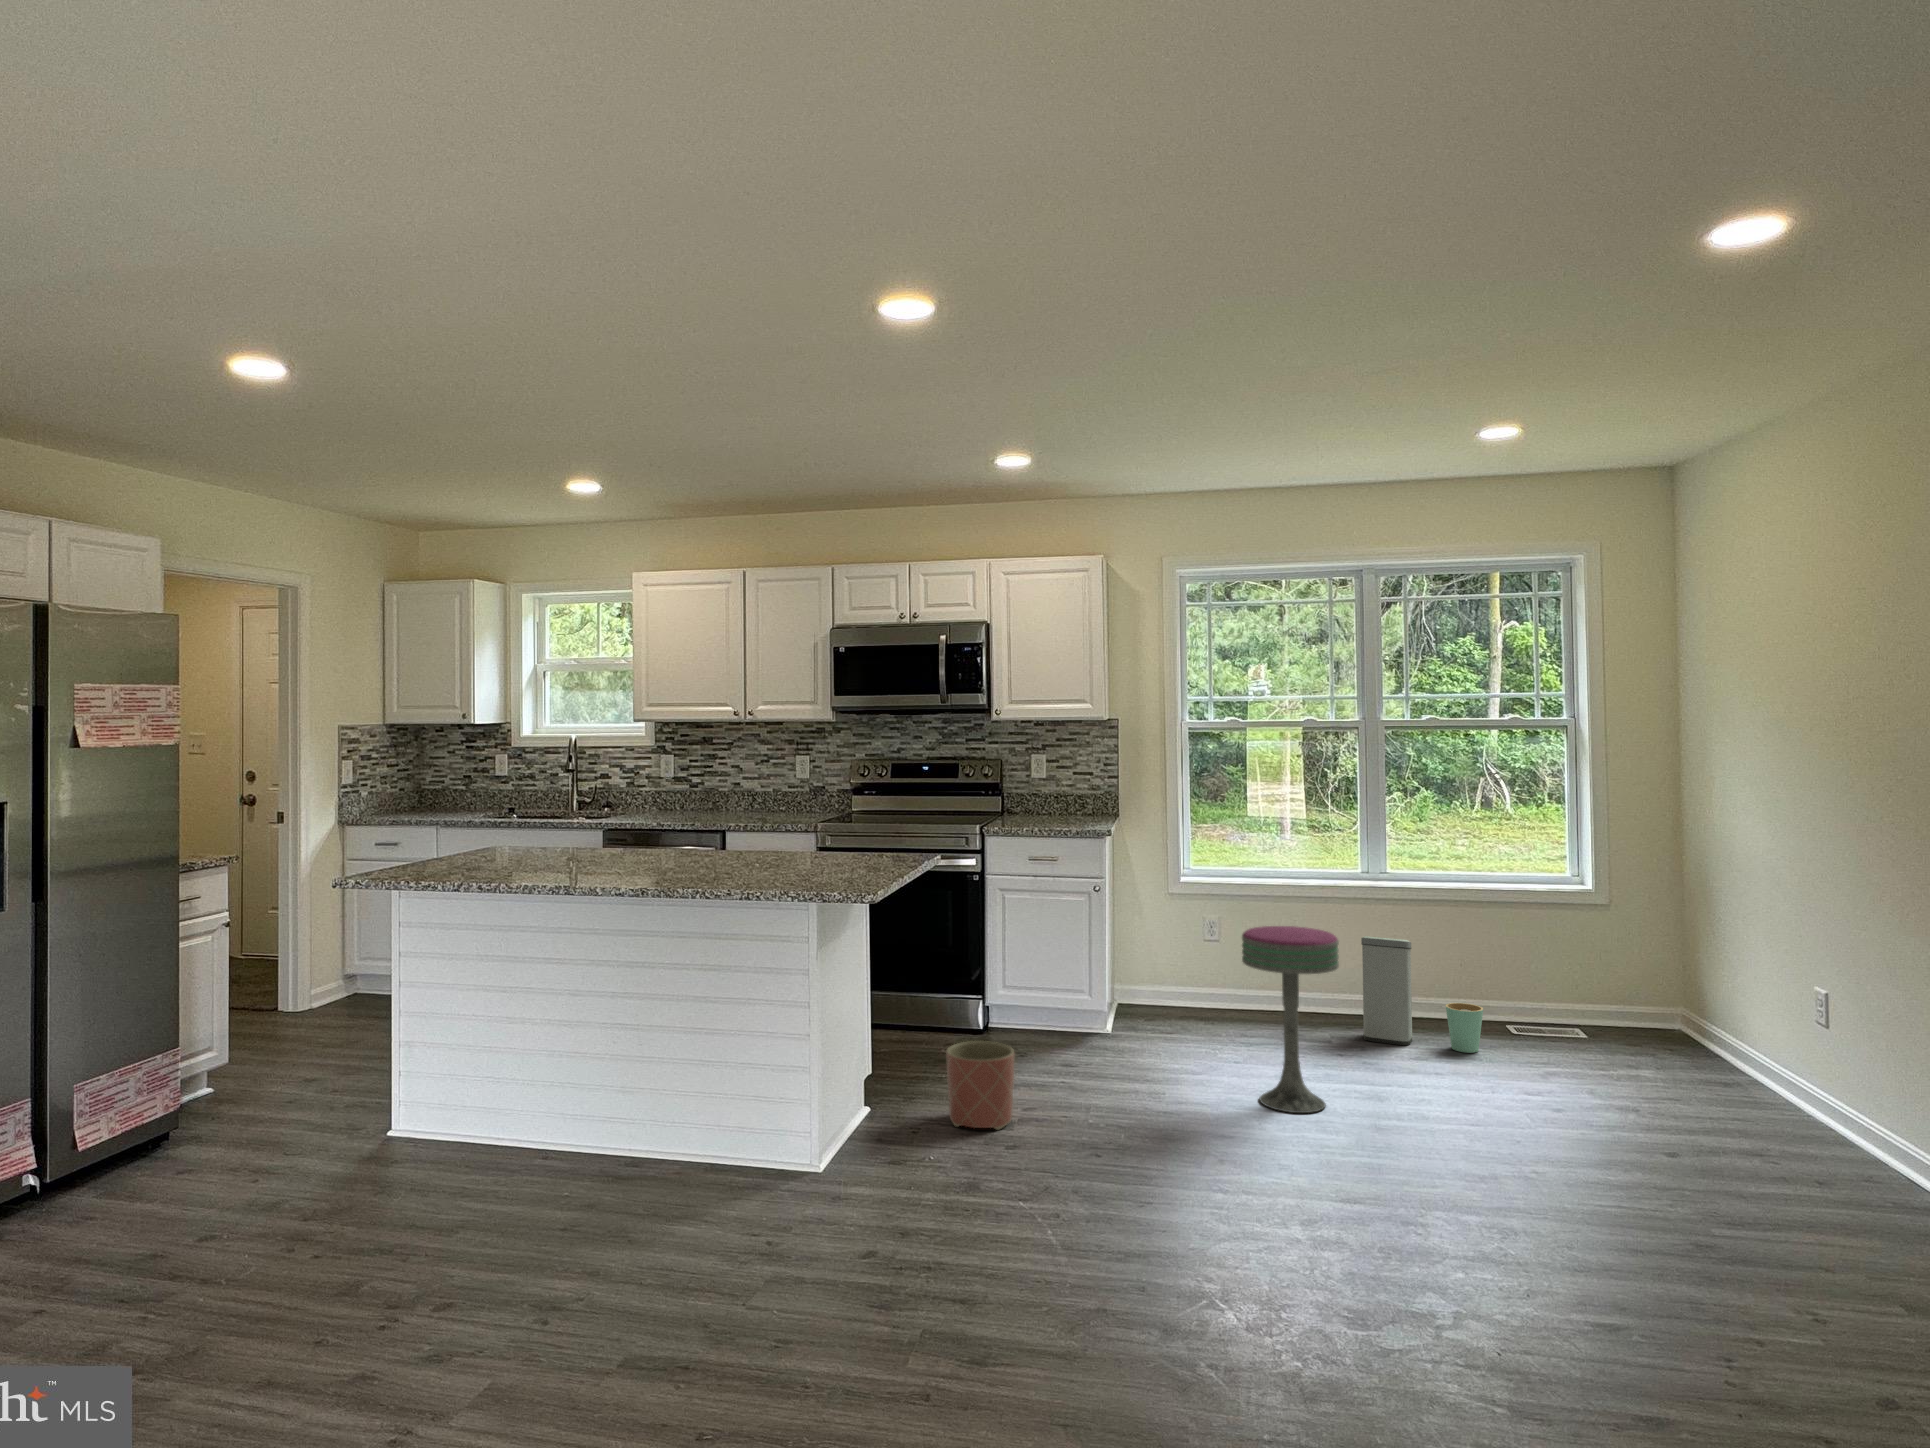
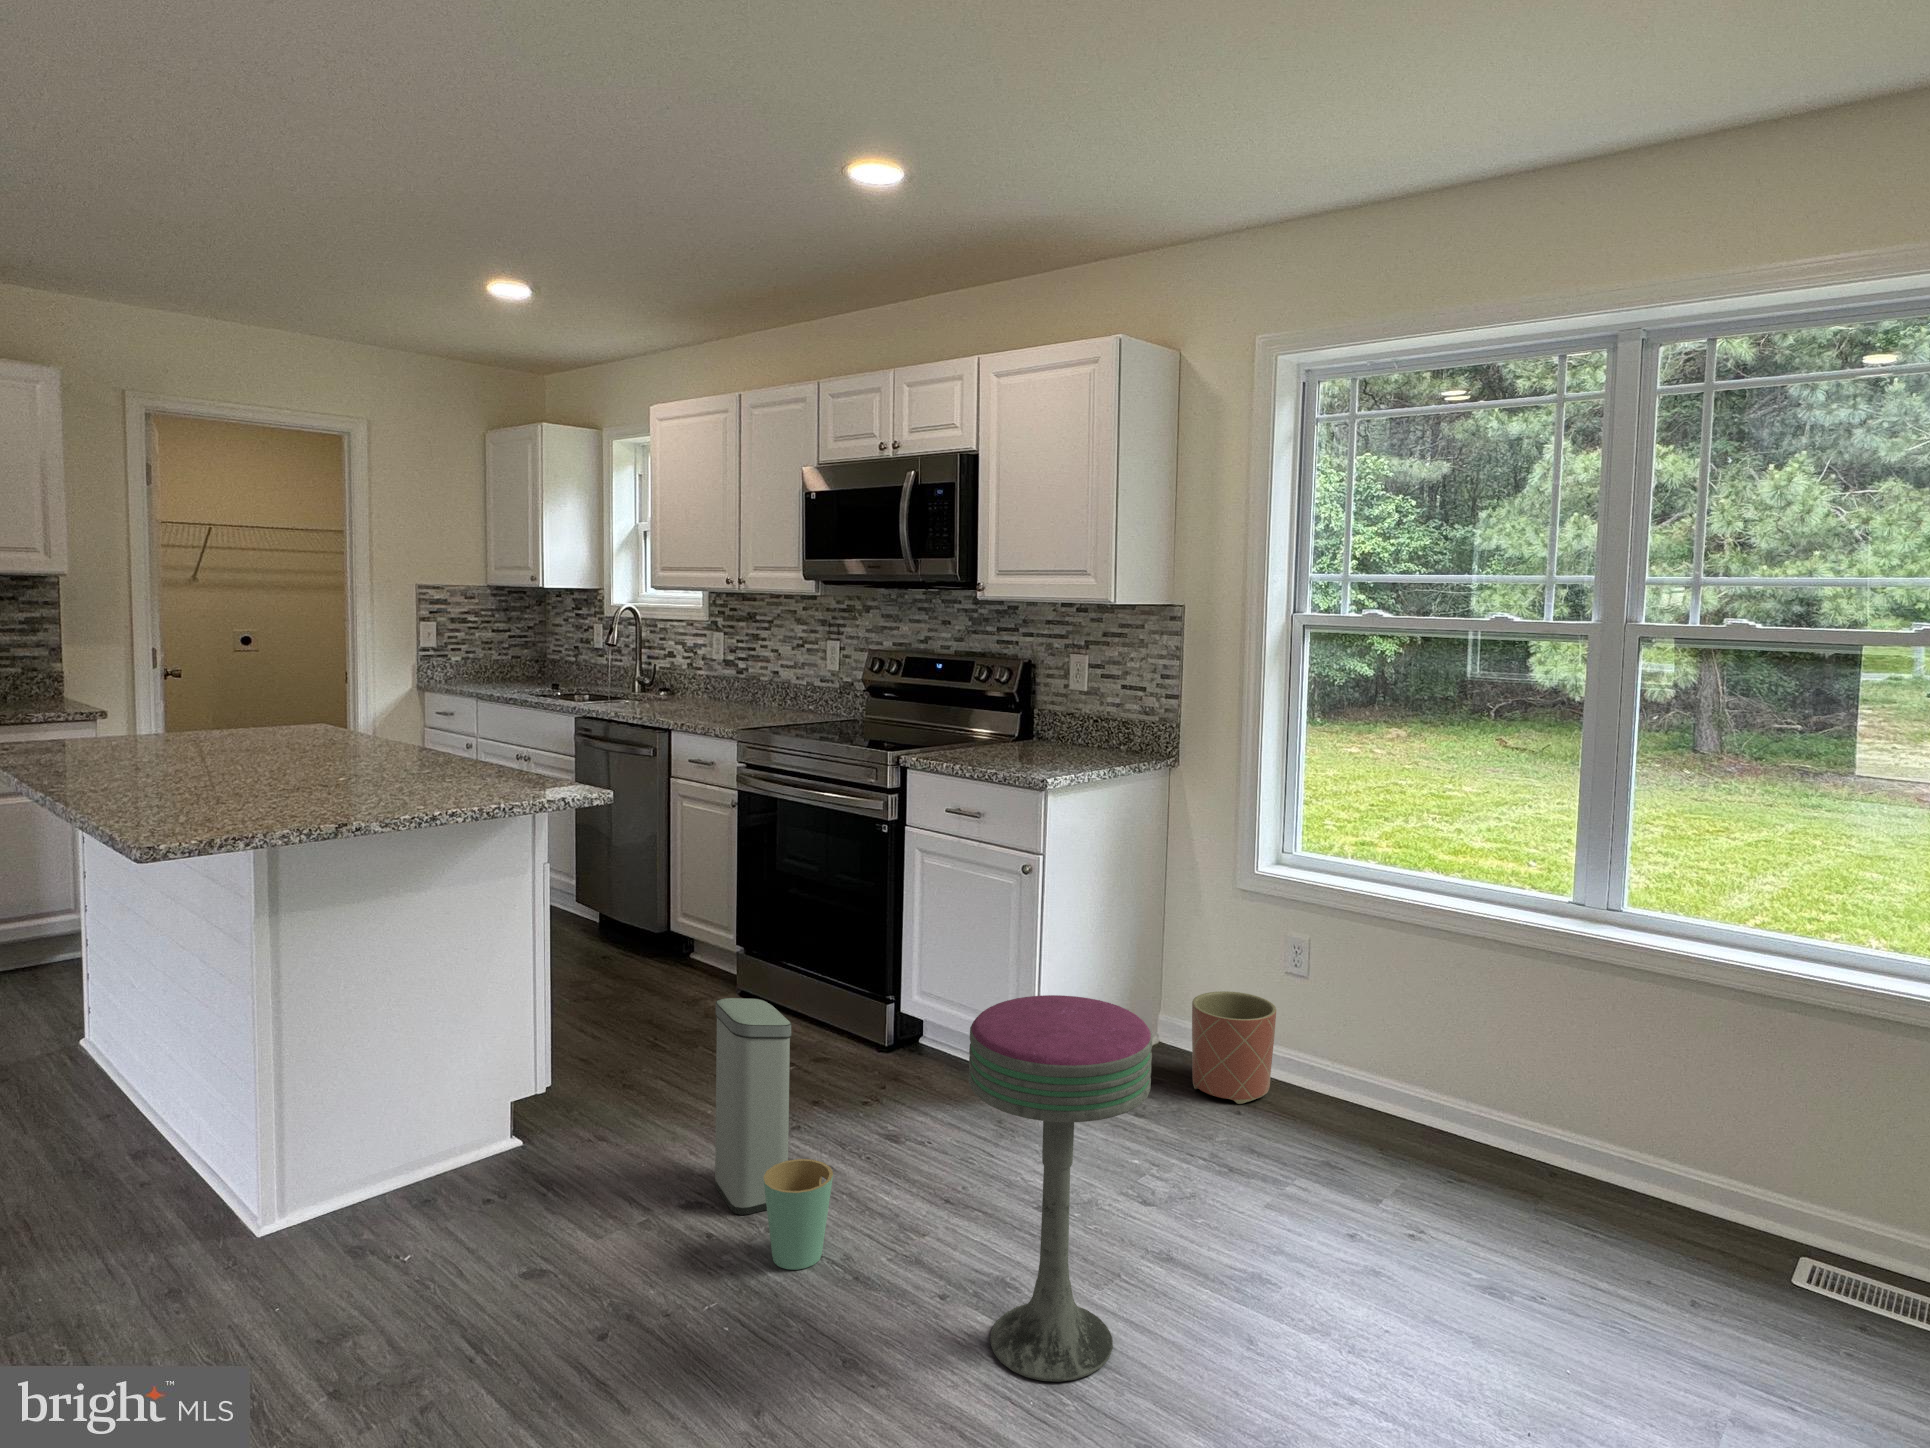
trash can: present [1361,936,1483,1053] -> present [715,998,833,1270]
planter: present [946,1041,1014,1130] -> present [1192,991,1276,1104]

